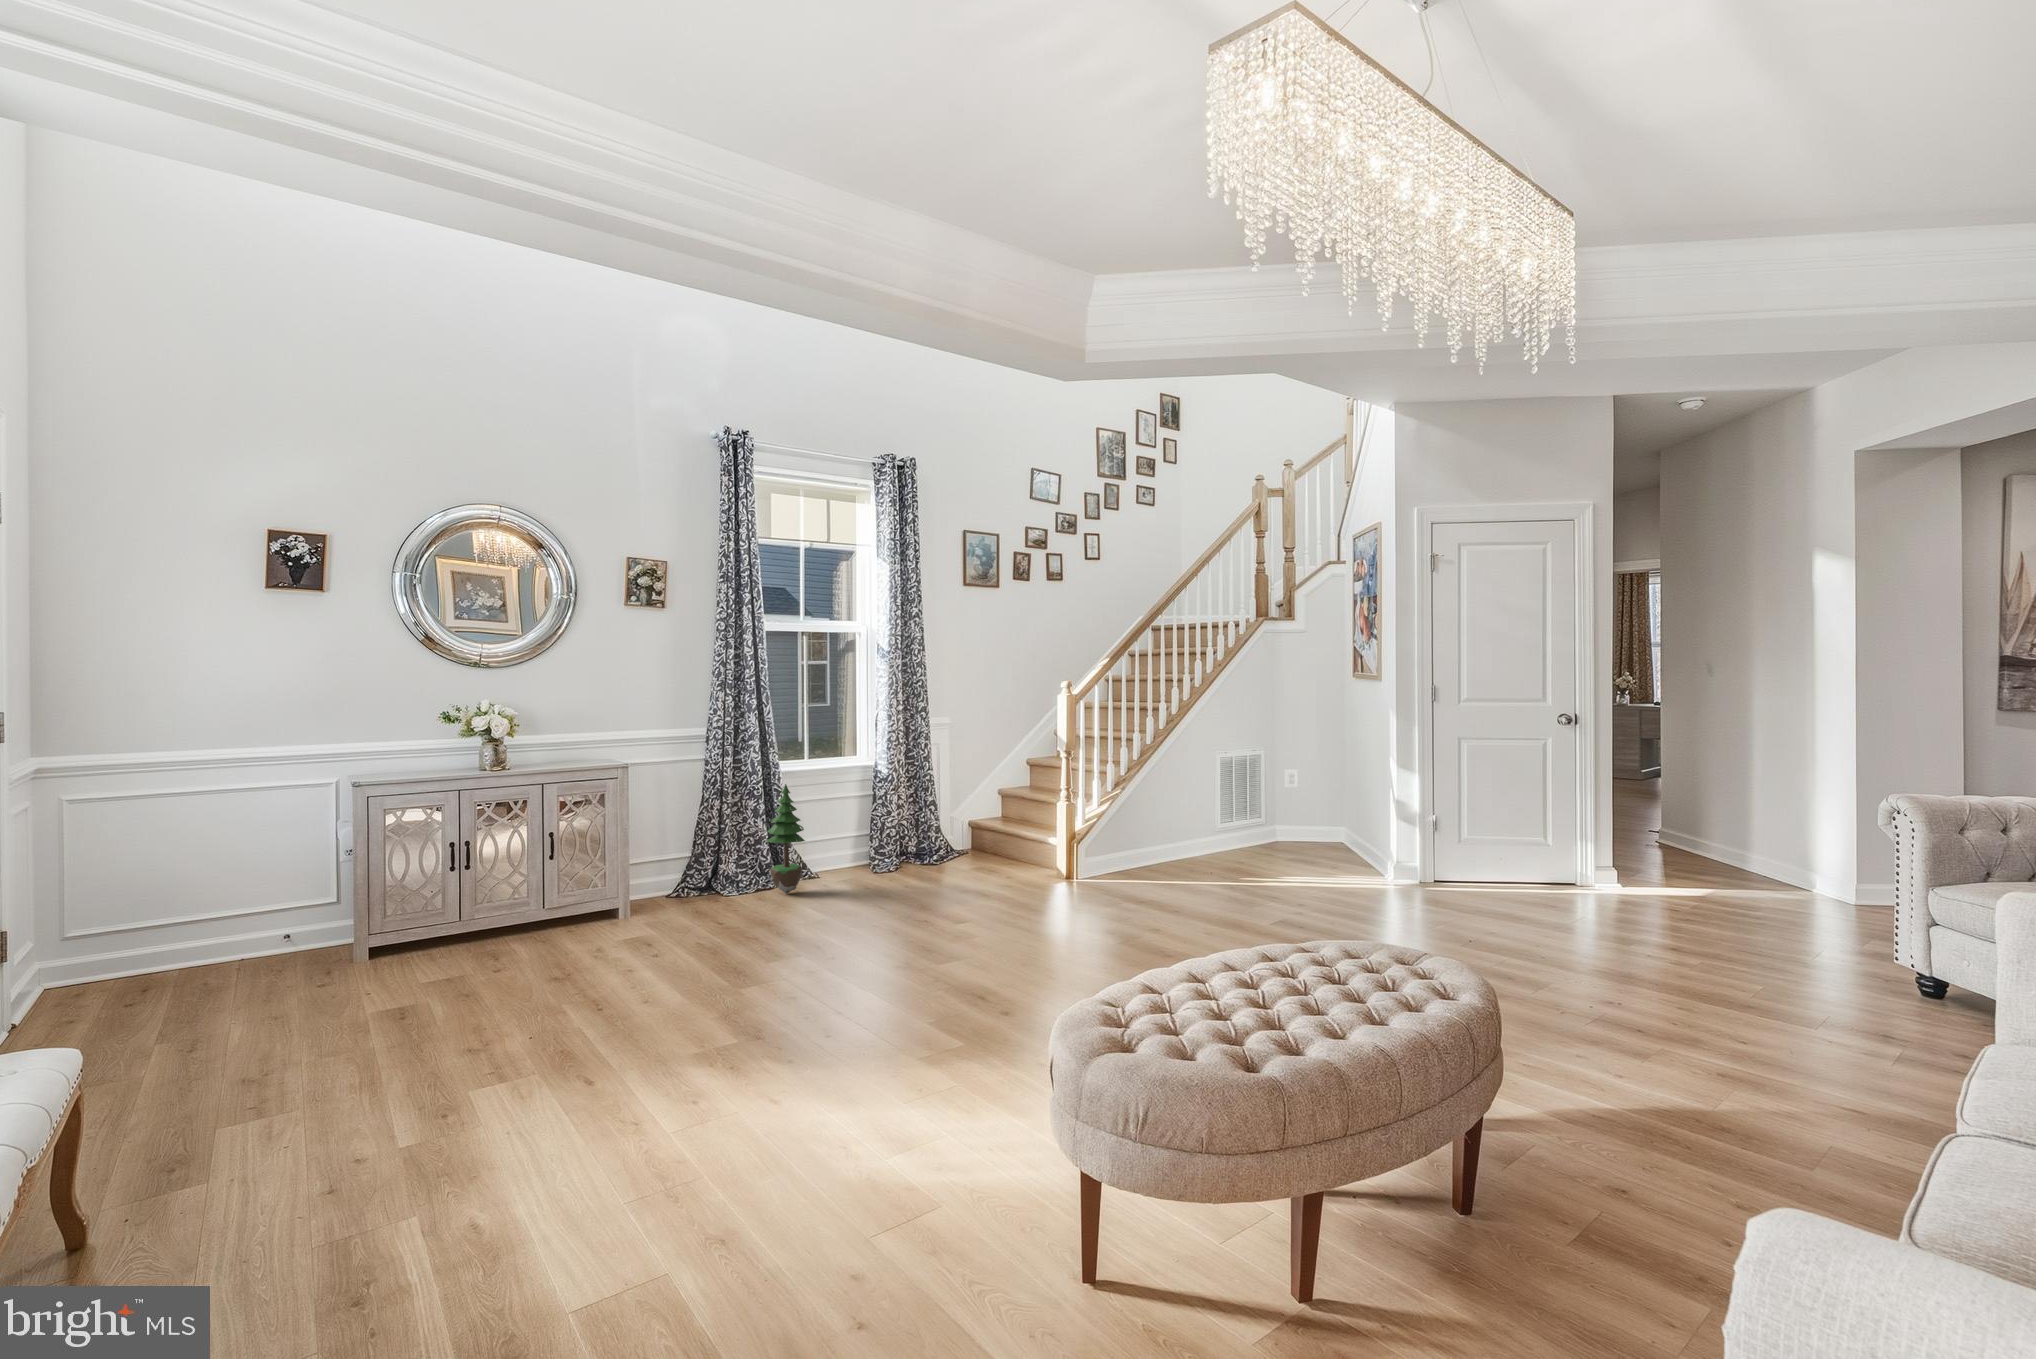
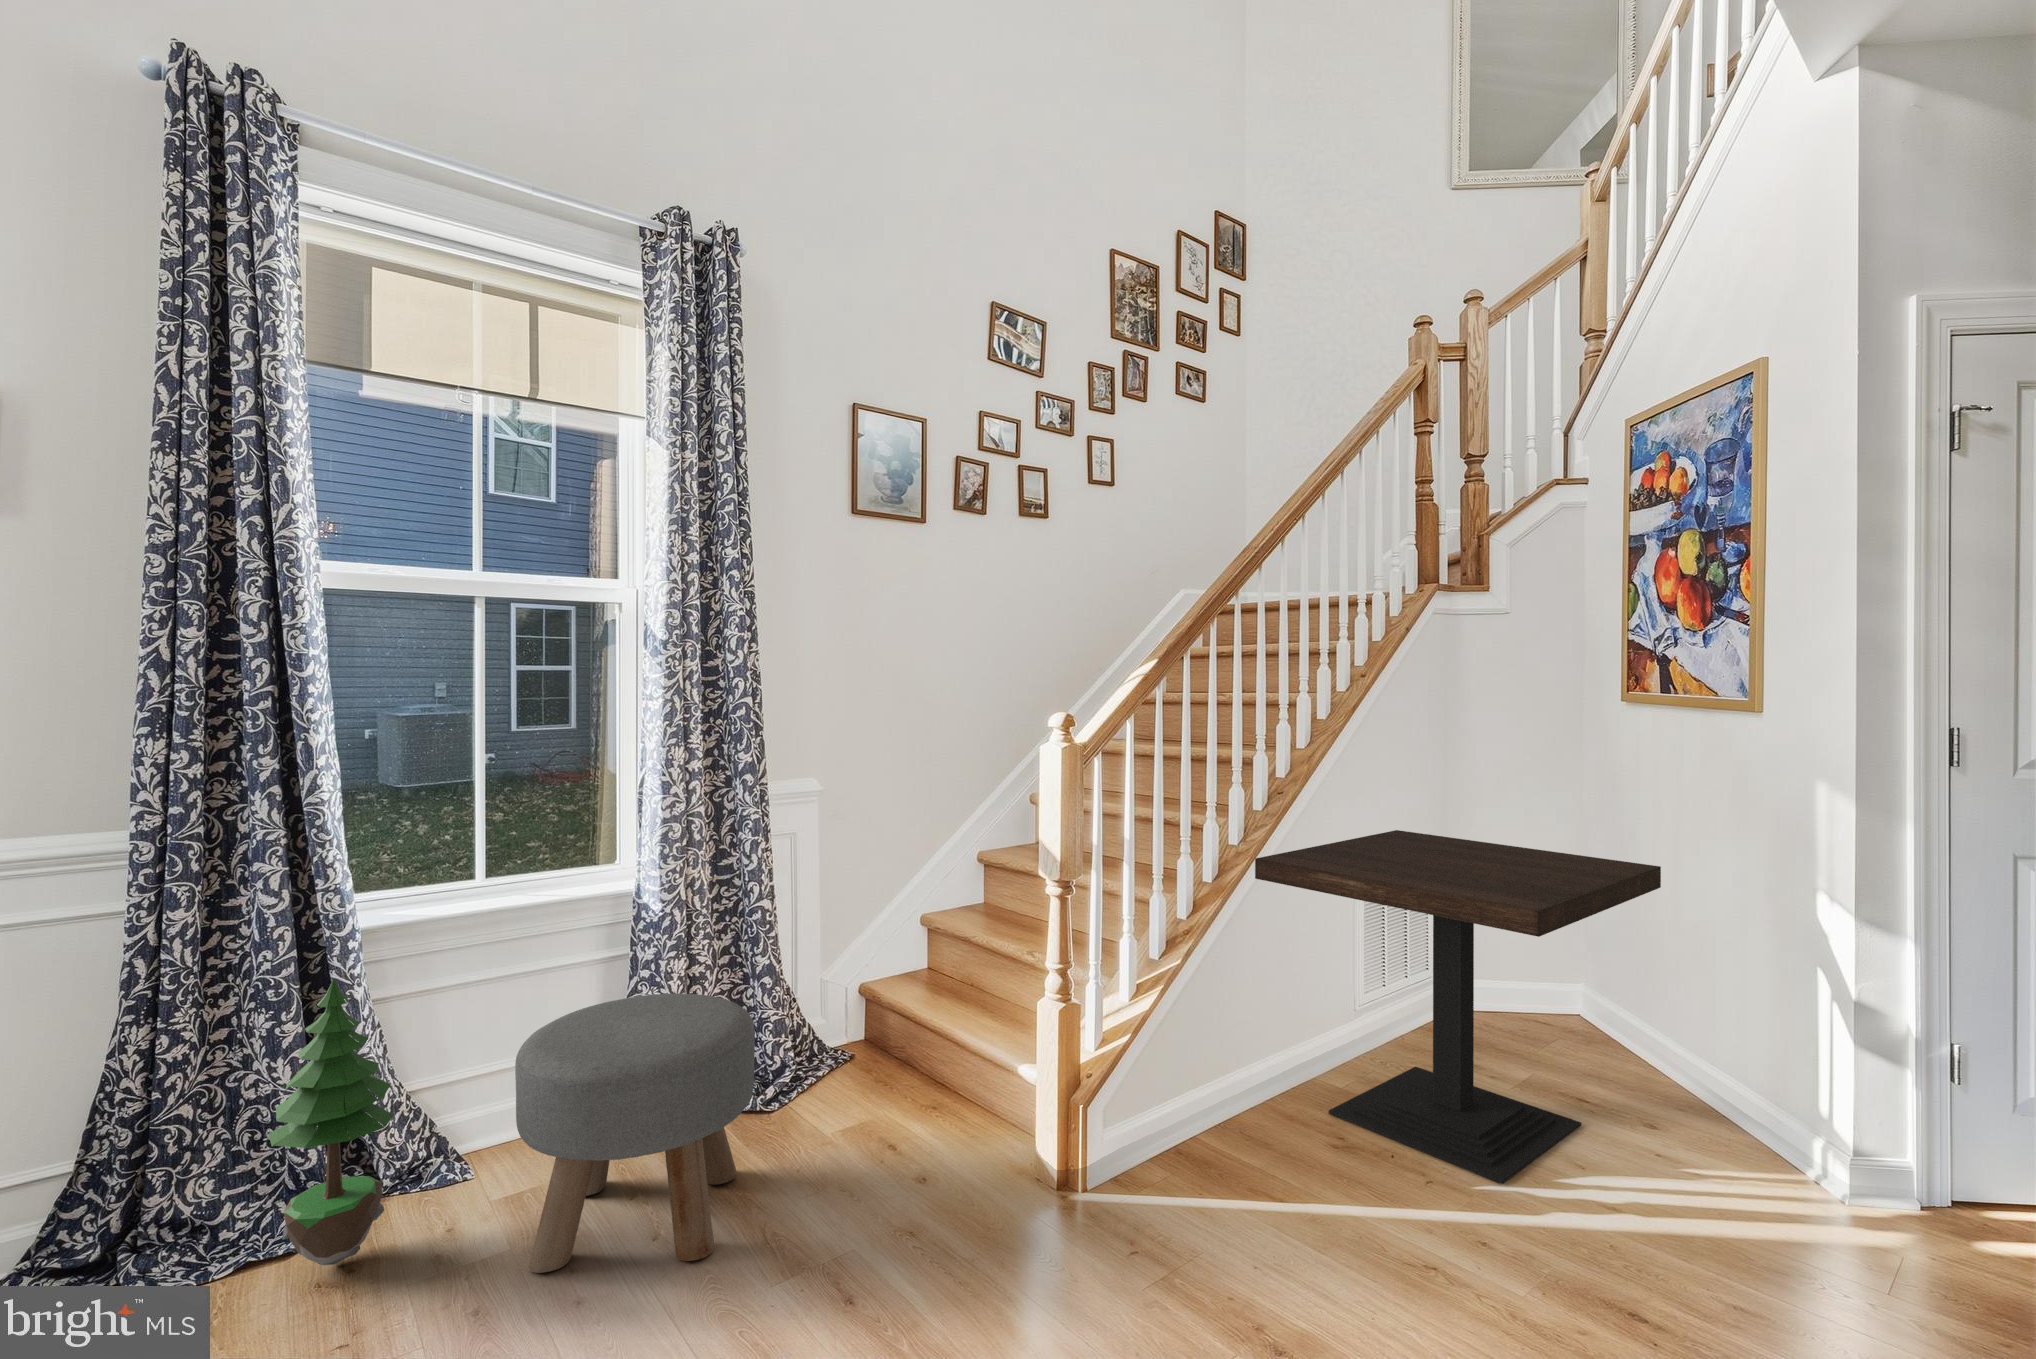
side table: none [1157,742,1338,879] -> present [1255,830,1661,1184]
ottoman: none [851,803,941,895] -> present [515,994,755,1273]

